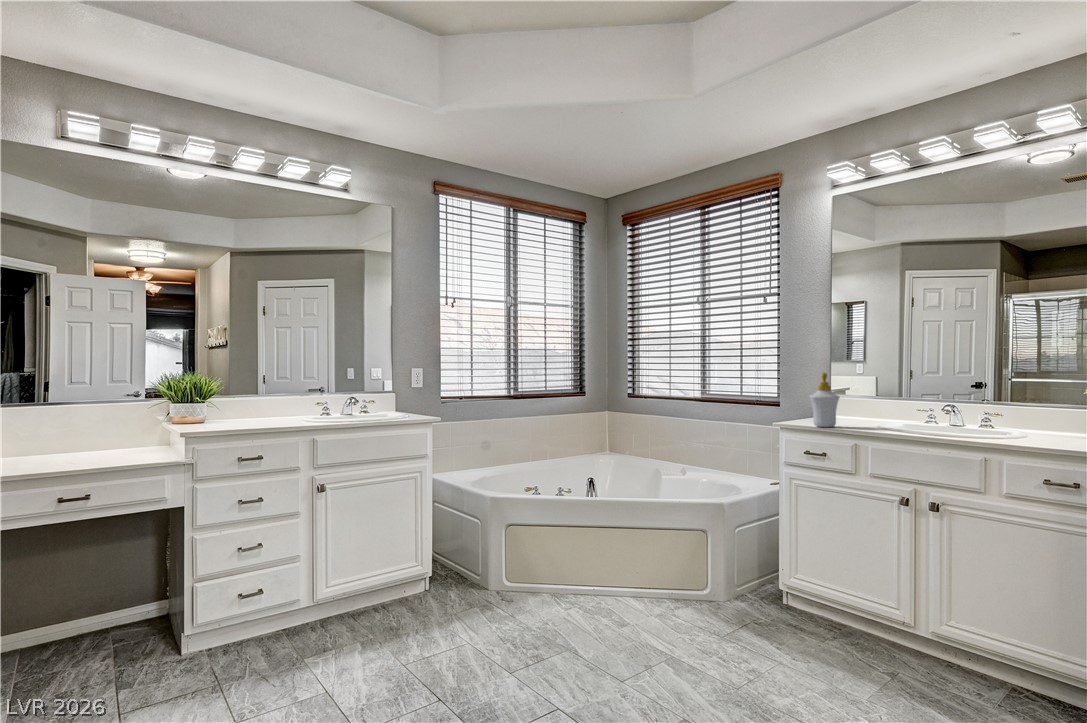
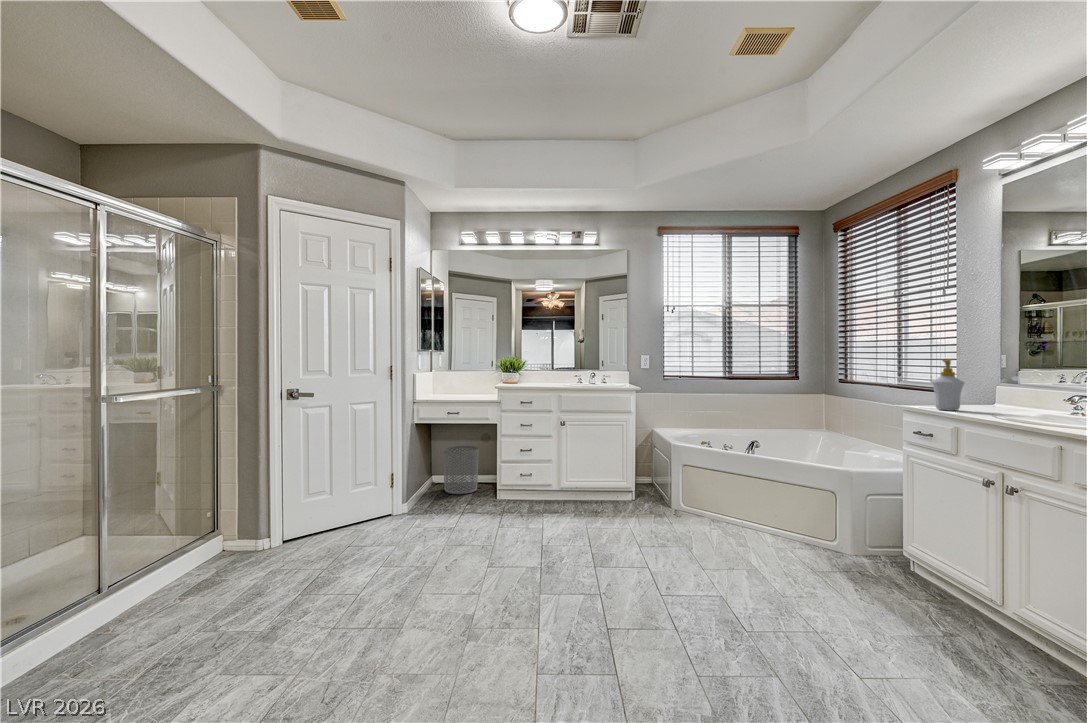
waste bin: none [42,552,131,661] -> present [443,446,479,494]

